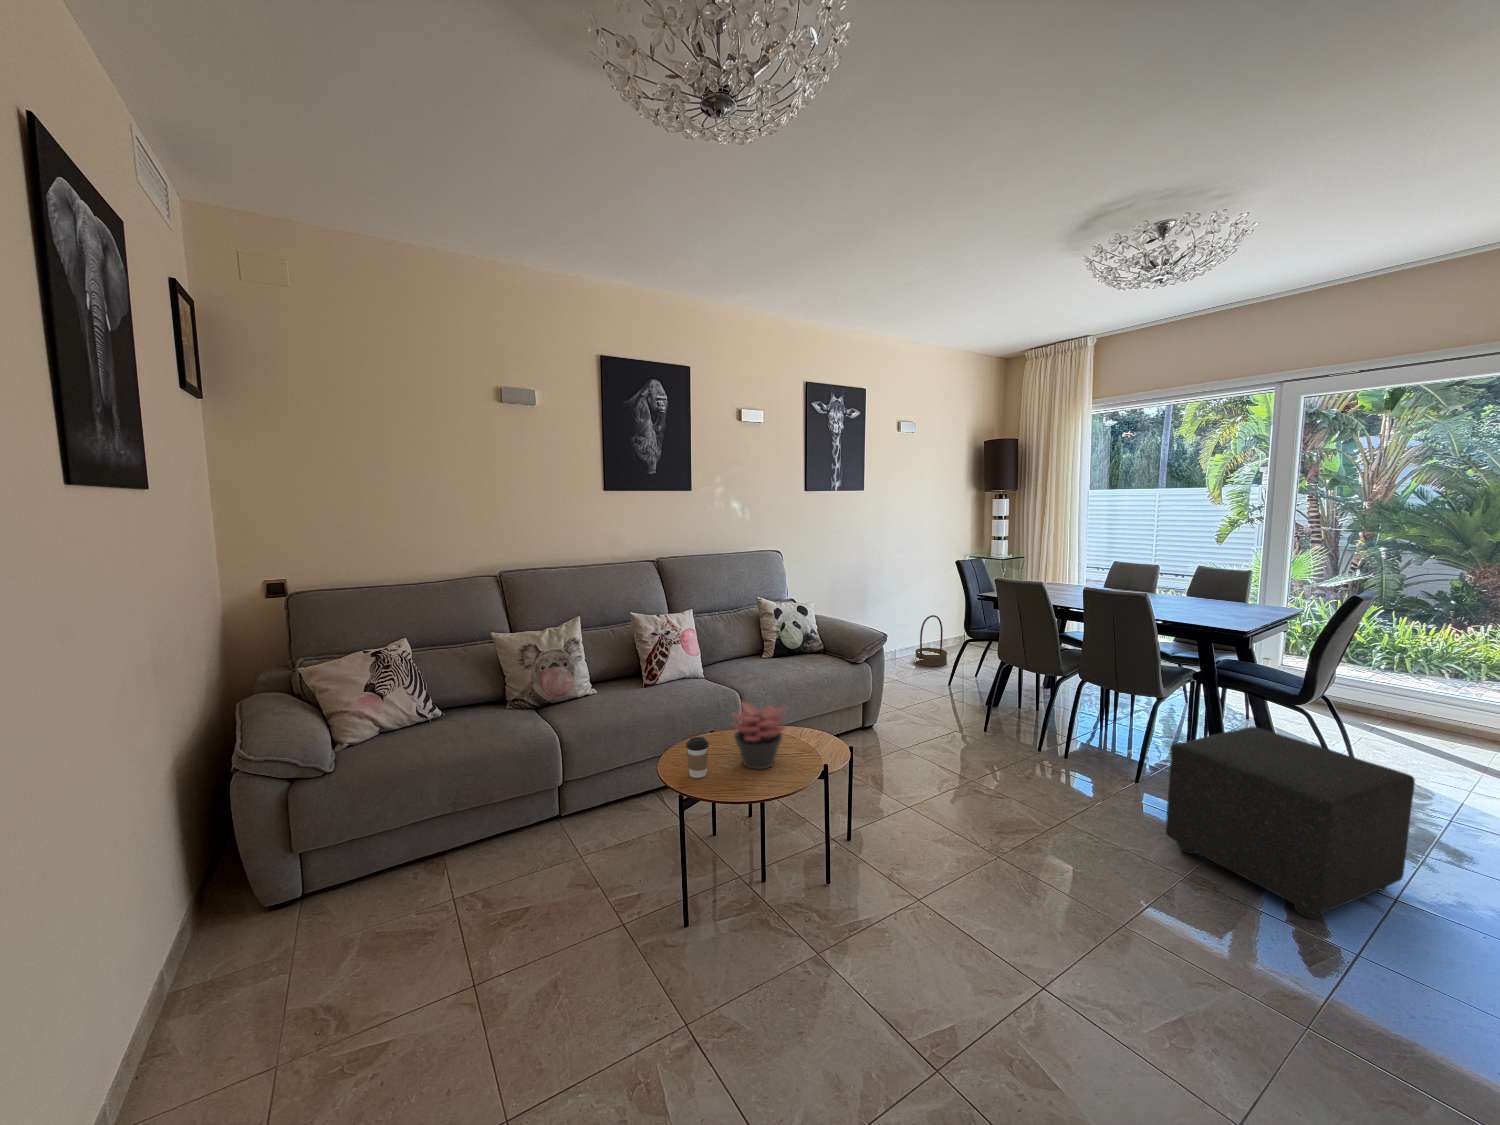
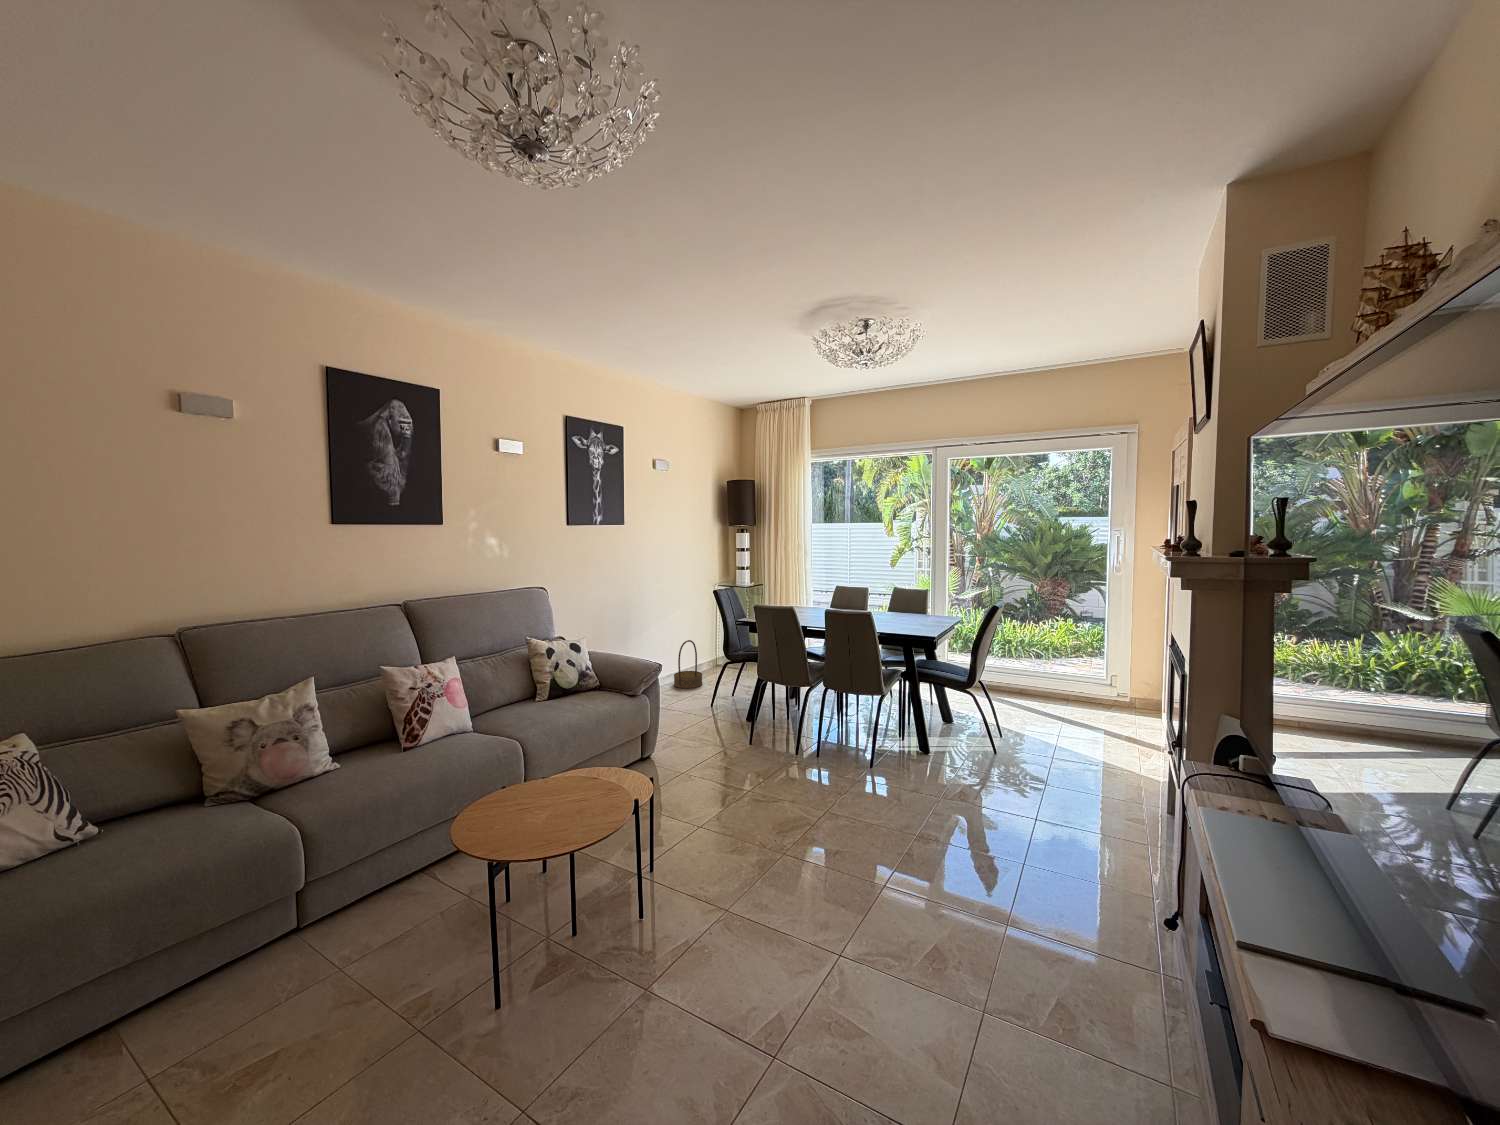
succulent plant: present [732,702,785,770] -> none [542,745,602,815]
ottoman: present [1166,727,1415,919] -> none [899,704,1035,837]
coffee cup: present [686,737,709,778] -> none [497,792,524,838]

